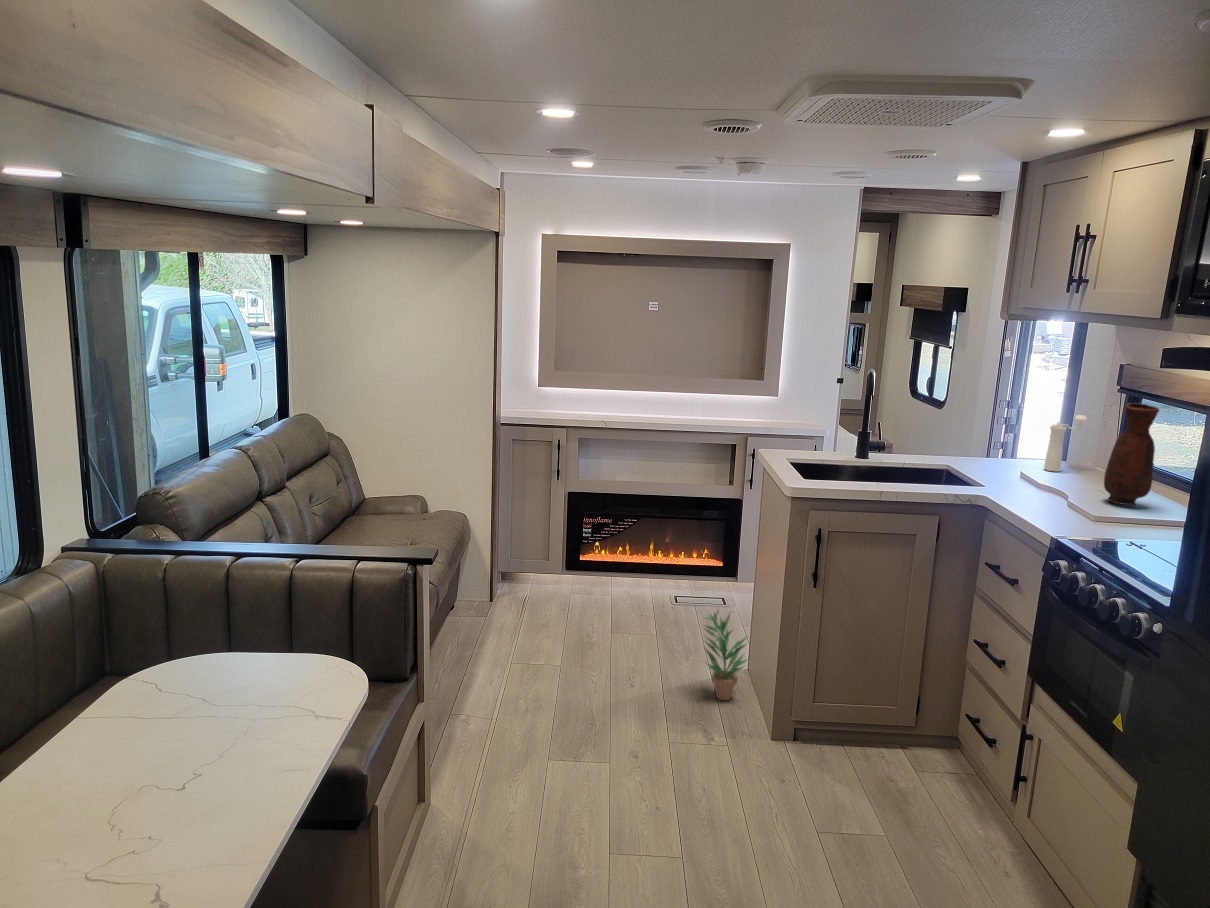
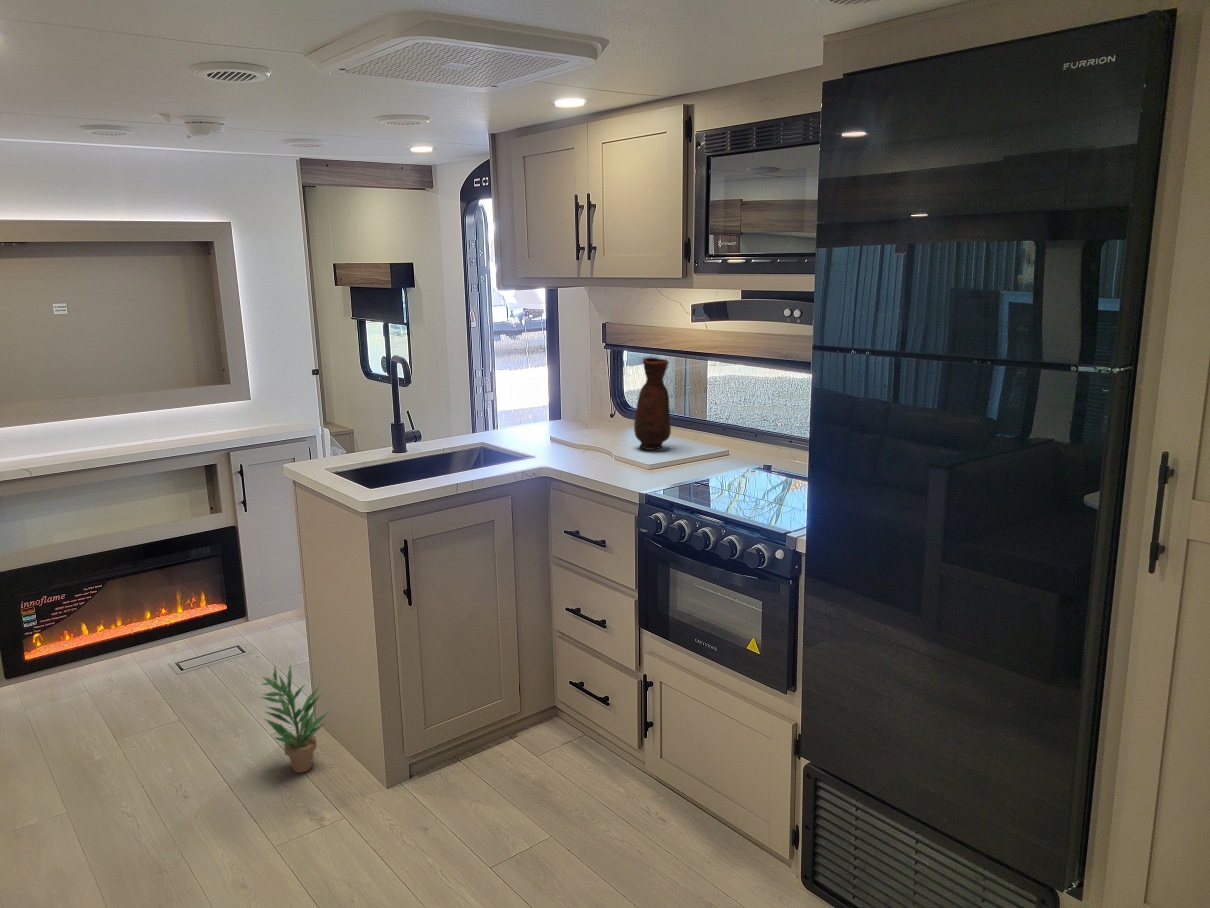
pepper mill: present [1044,415,1087,472] -> none [565,375,590,430]

